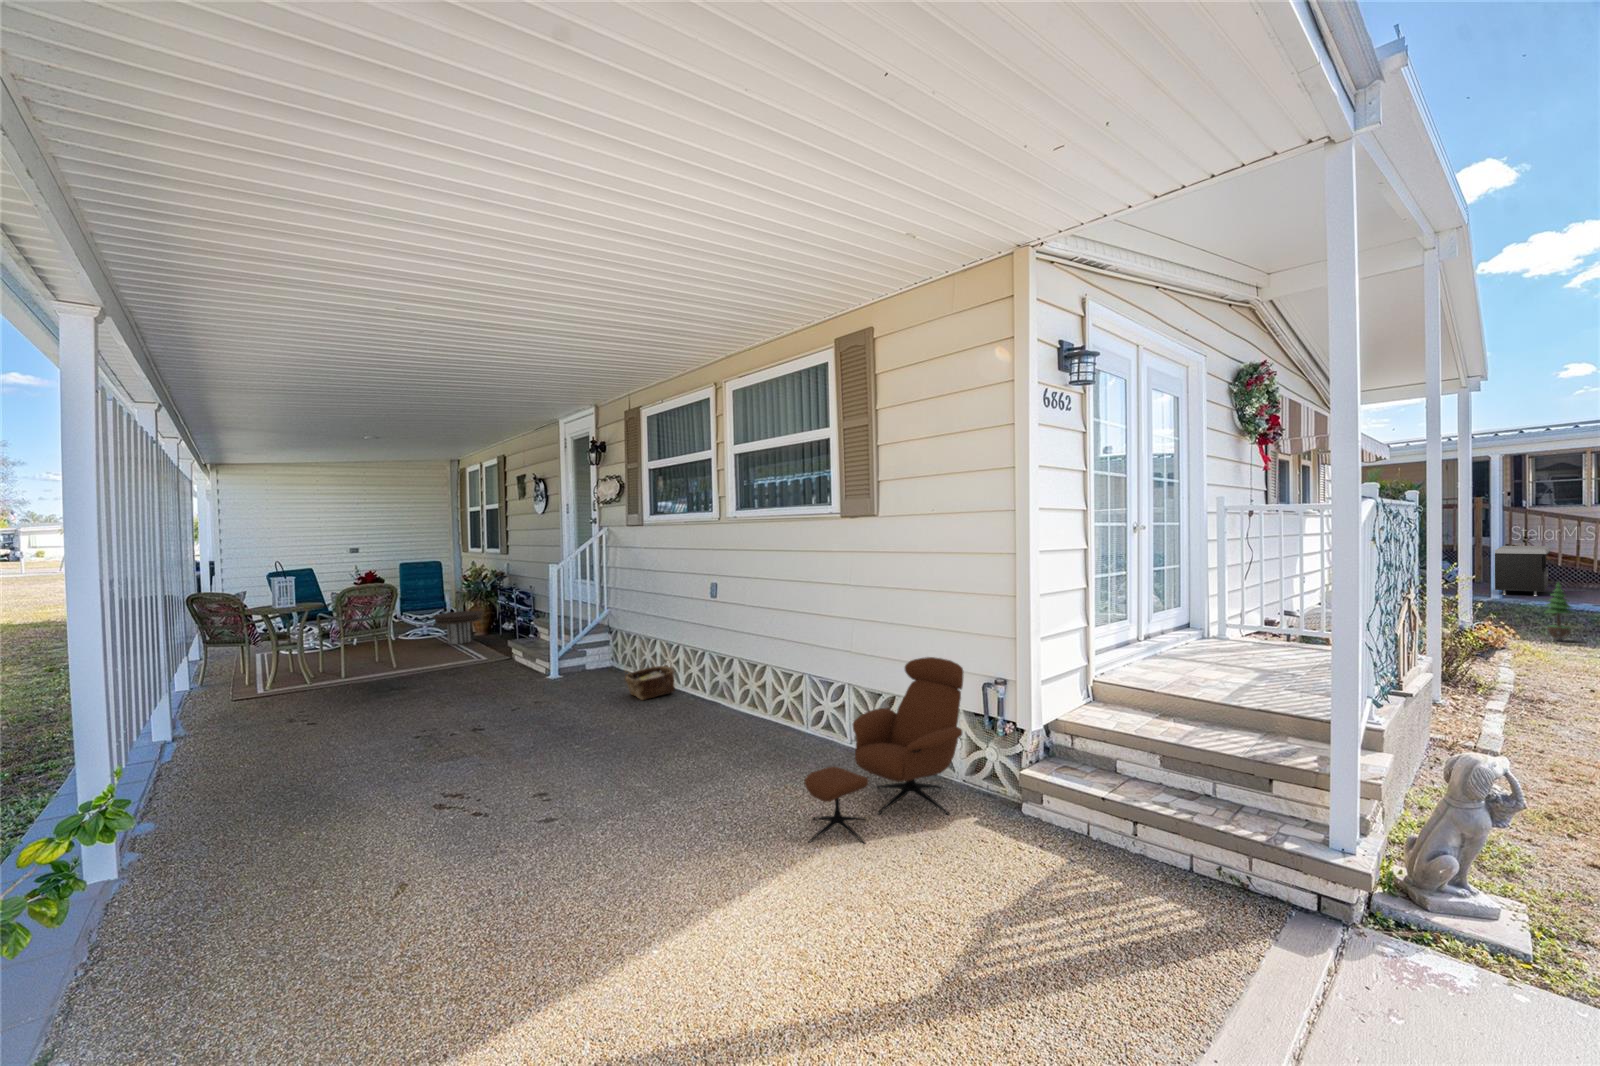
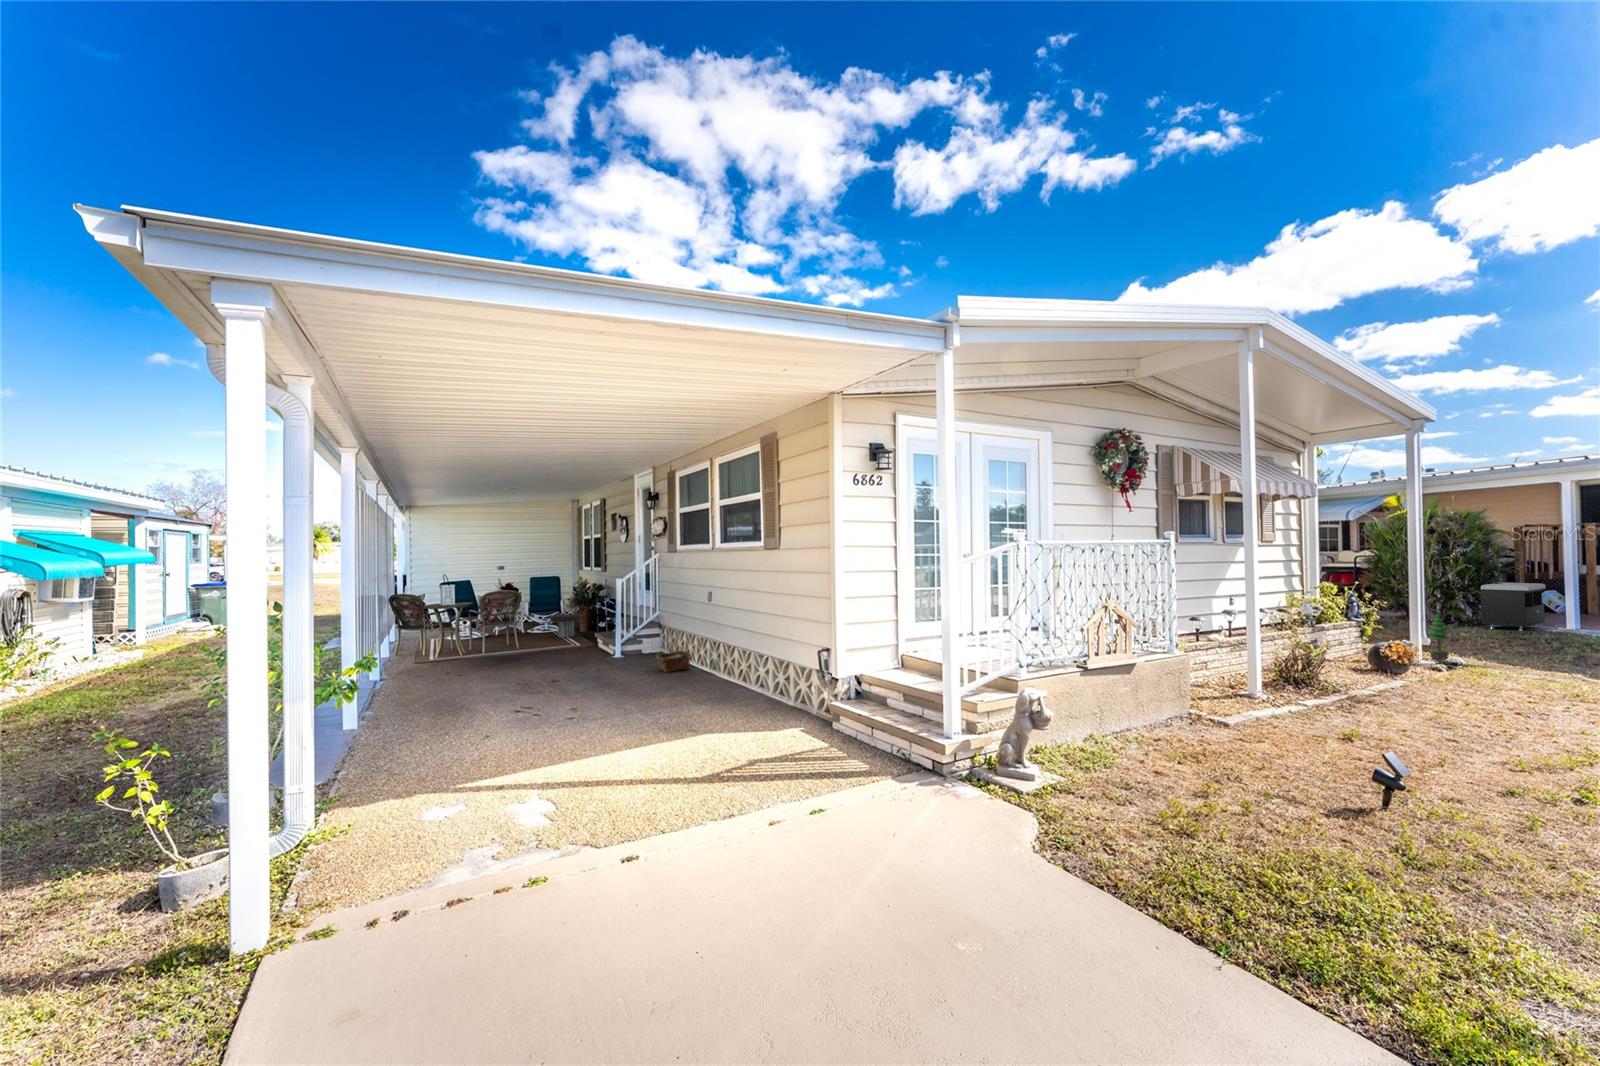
lounge chair: present [805,657,964,843] -> none [703,637,813,737]

